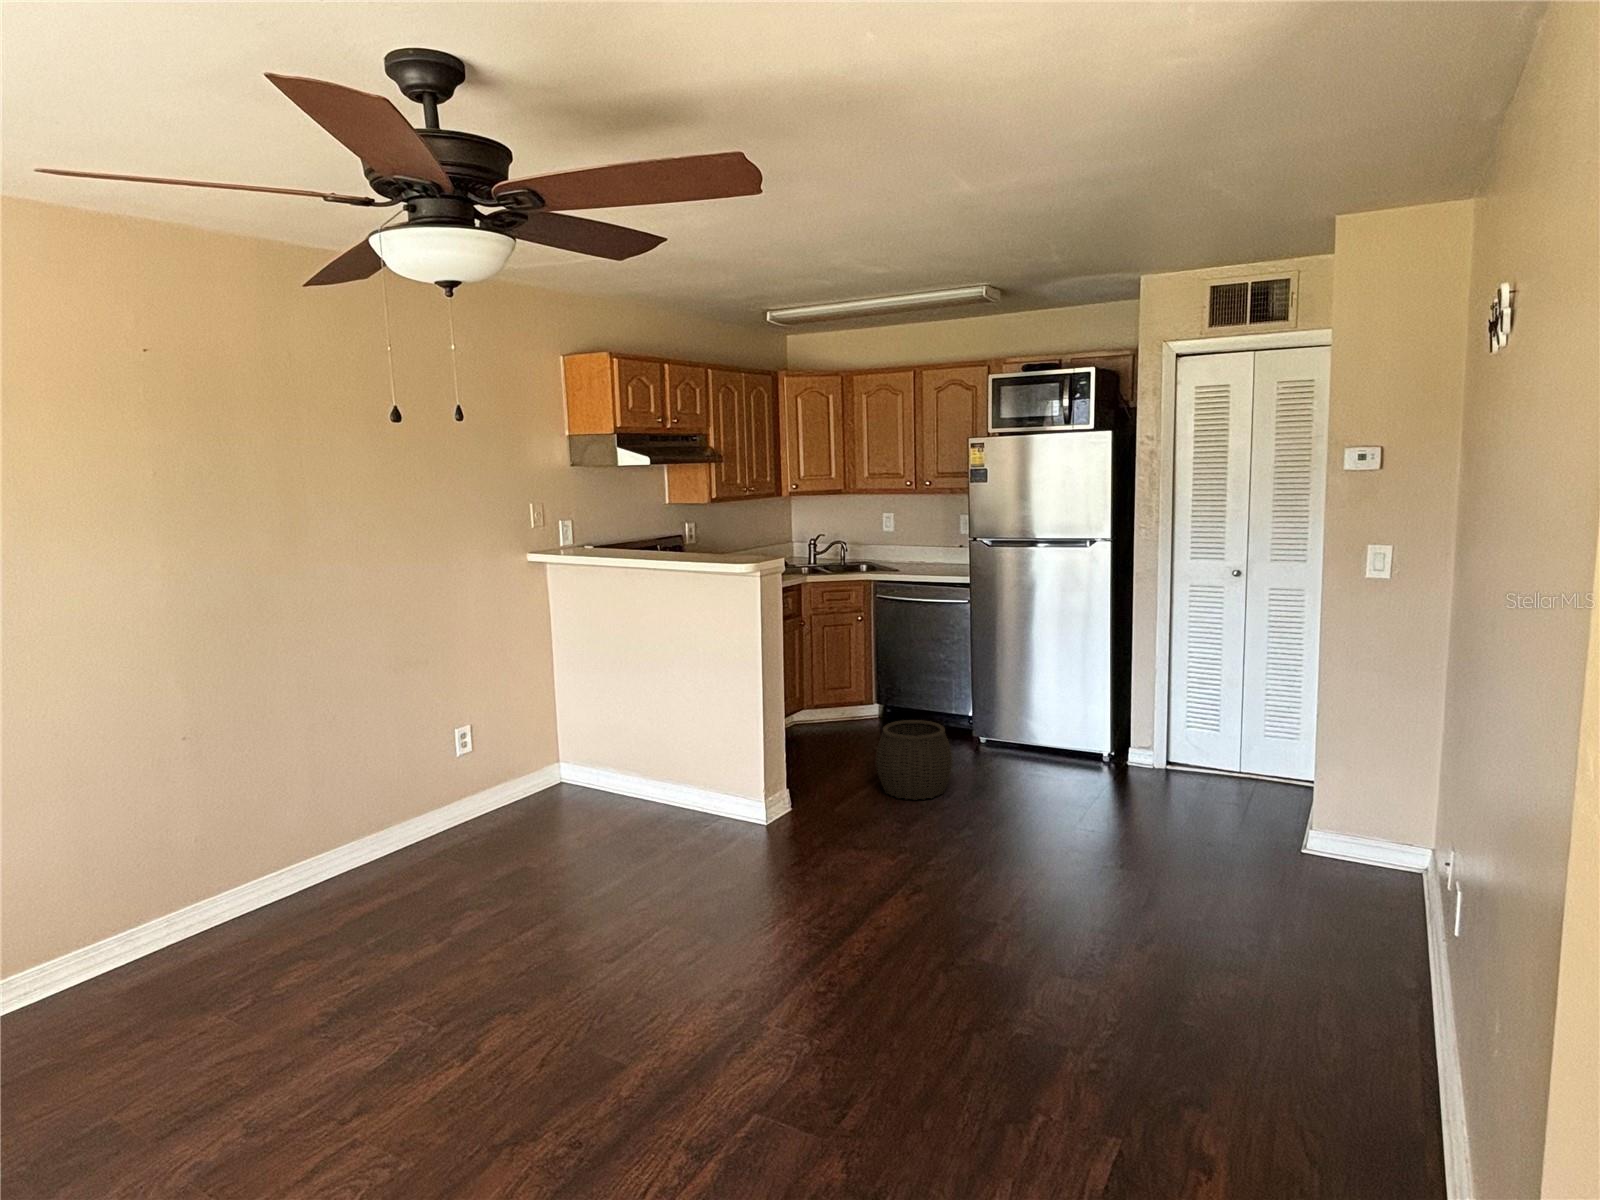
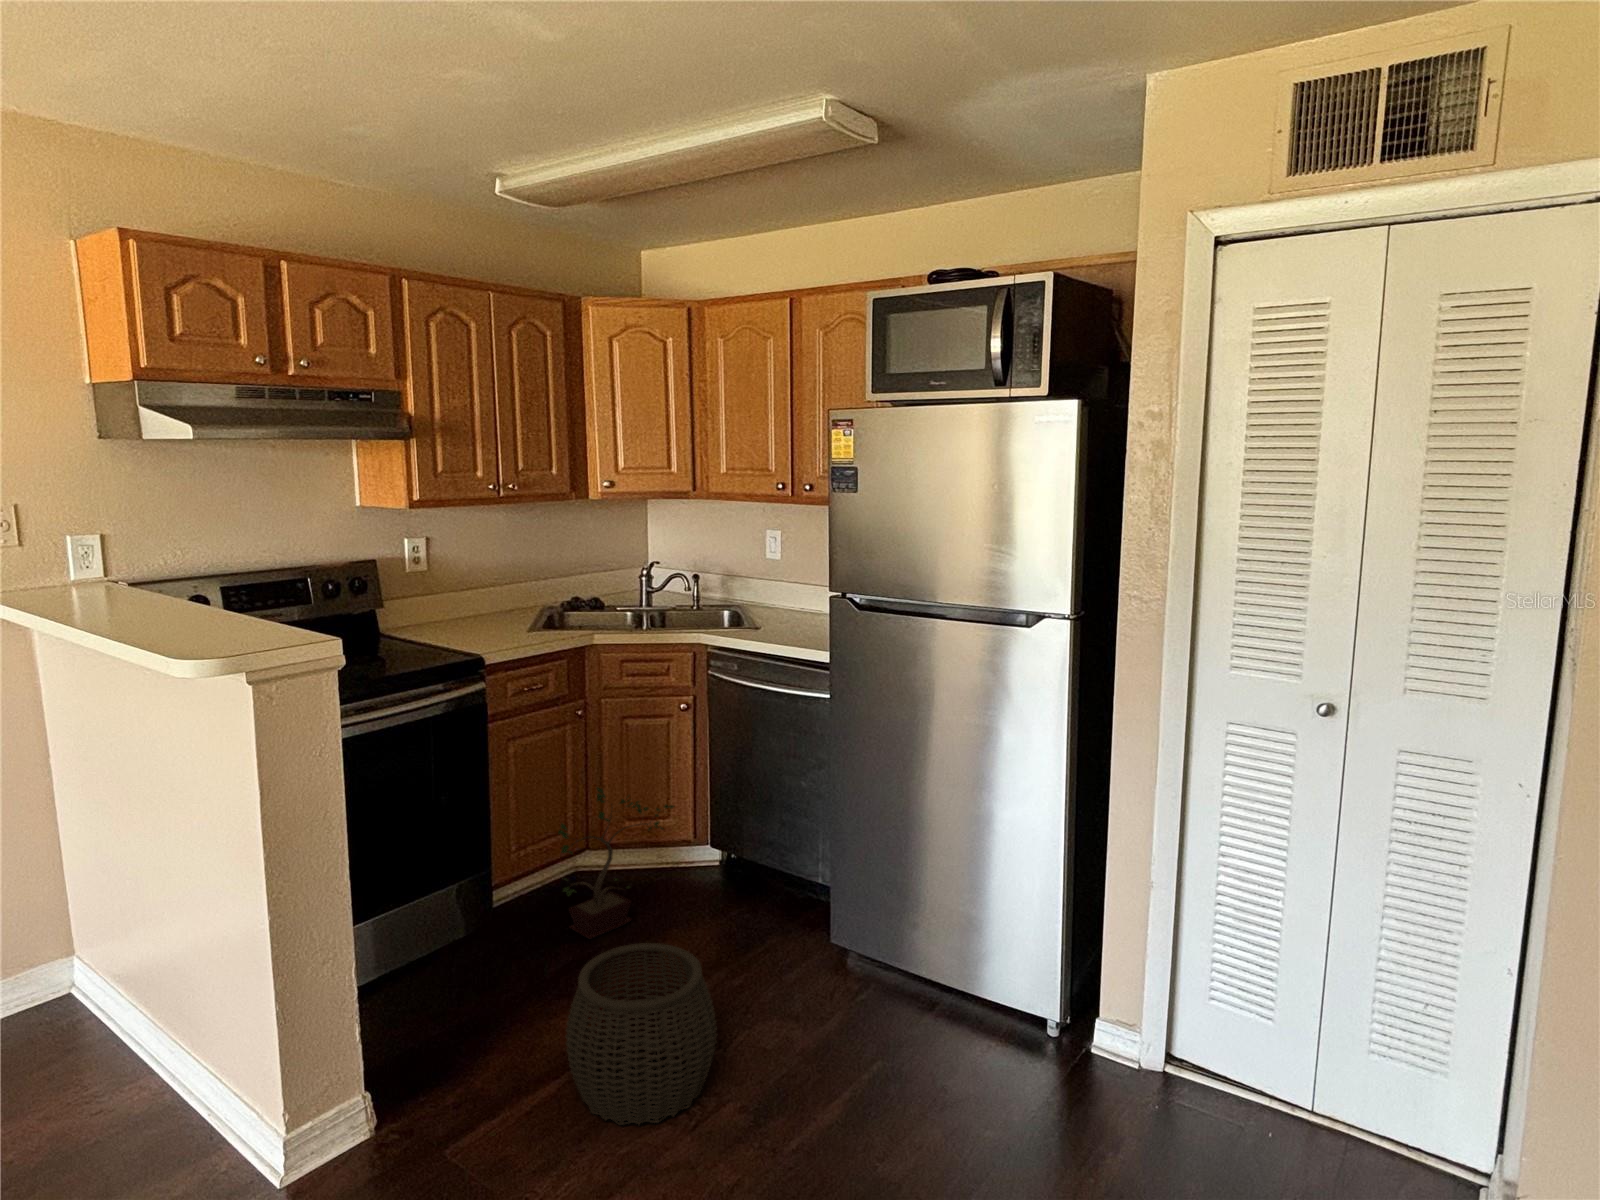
potted plant: none [815,660,868,748] -> present [558,787,675,939]

